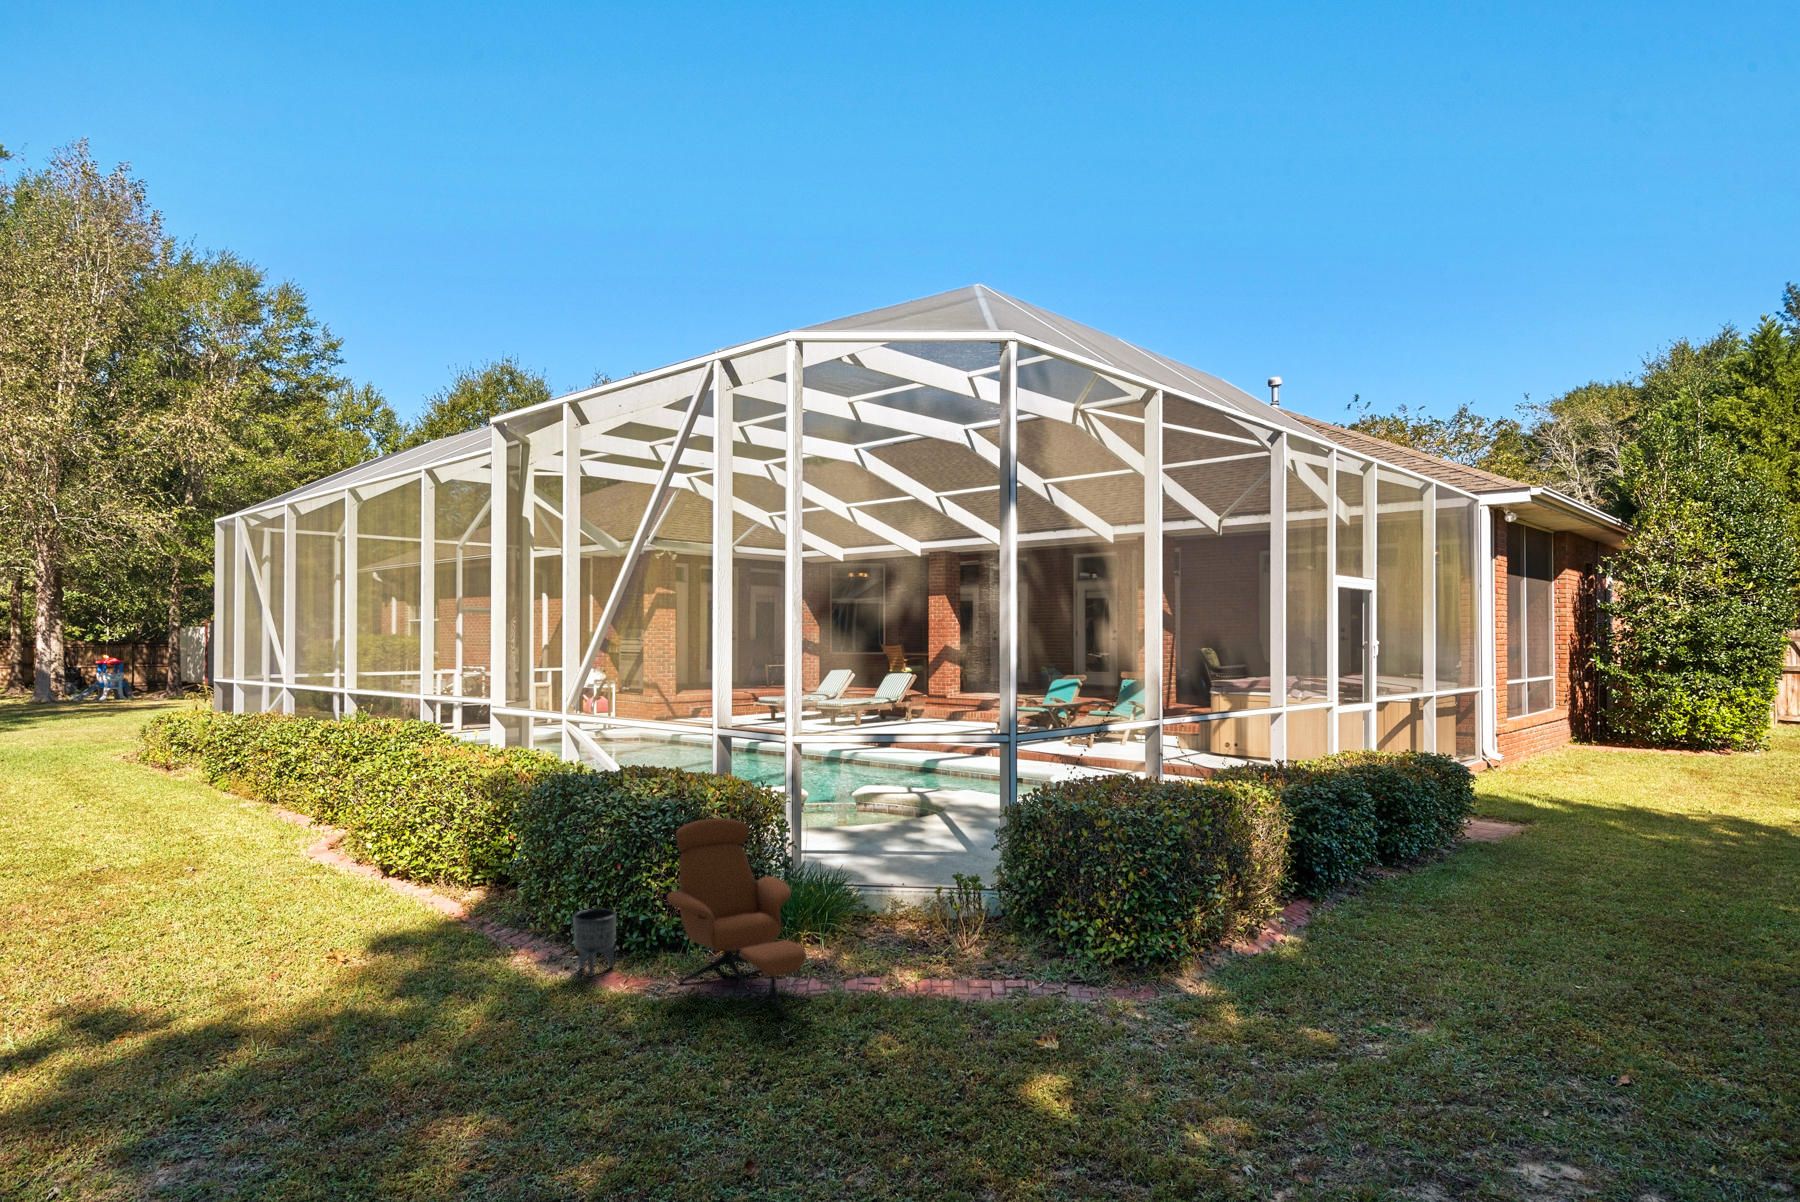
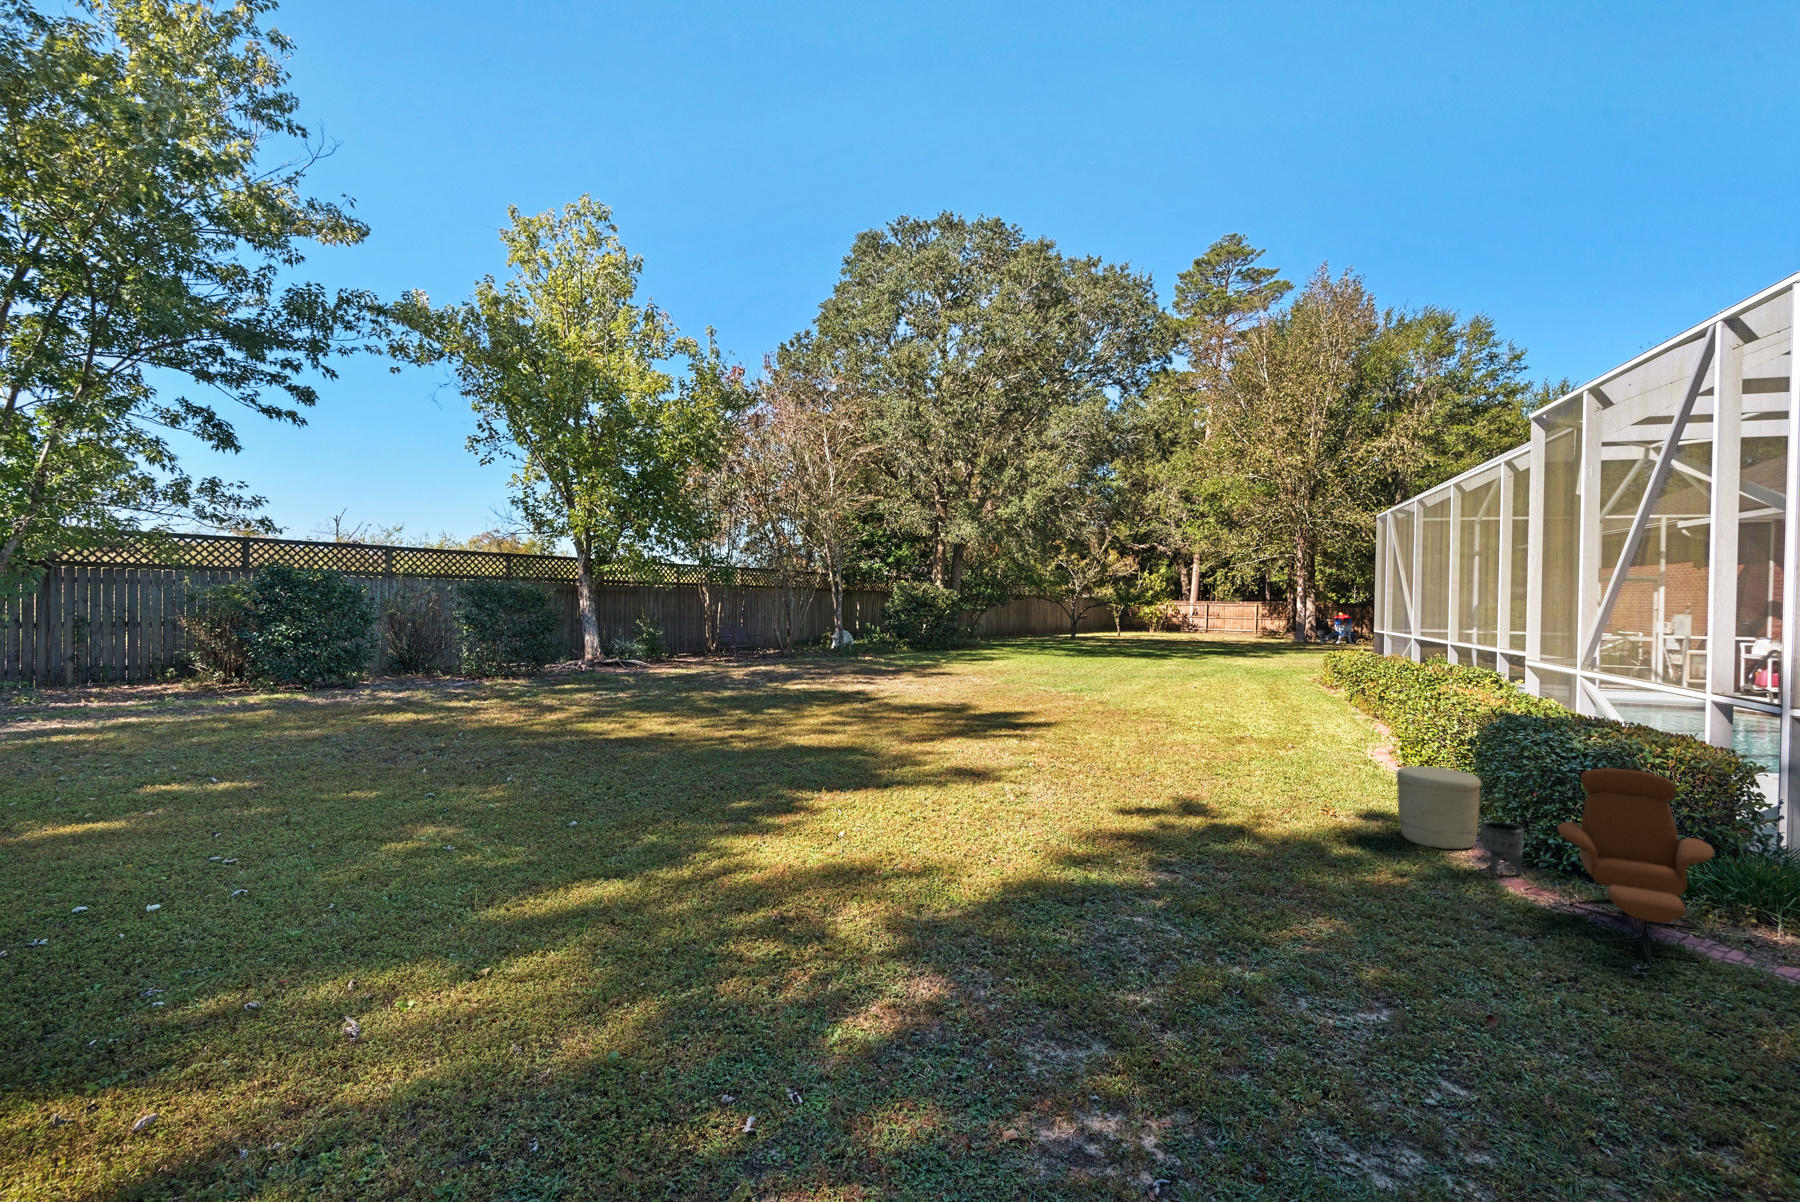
woven basket: none [451,858,549,967] -> present [1396,766,1481,849]

